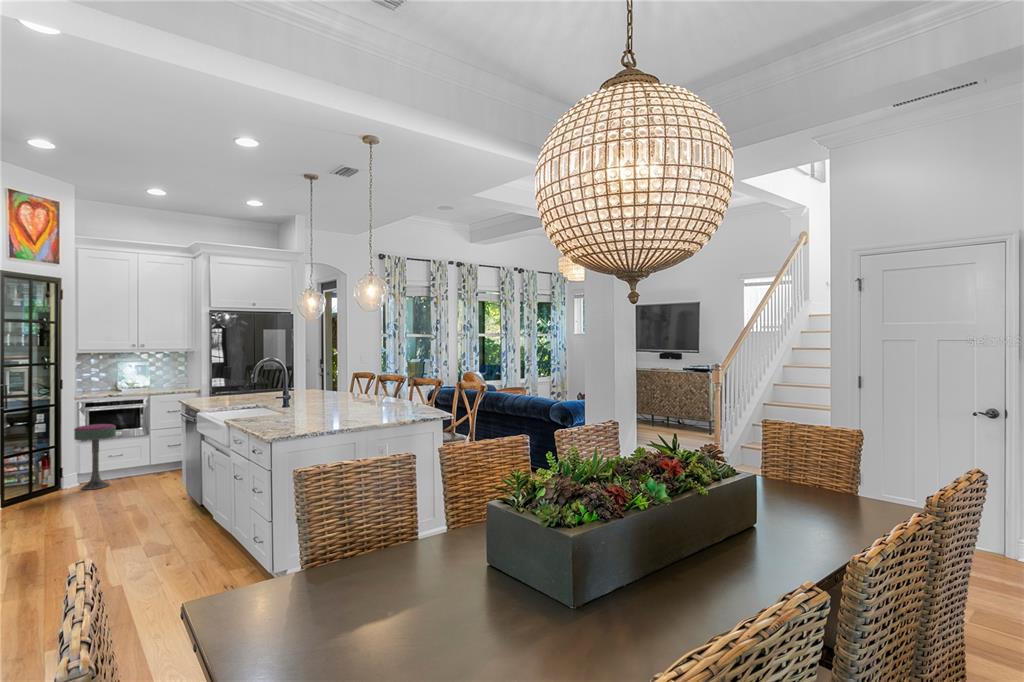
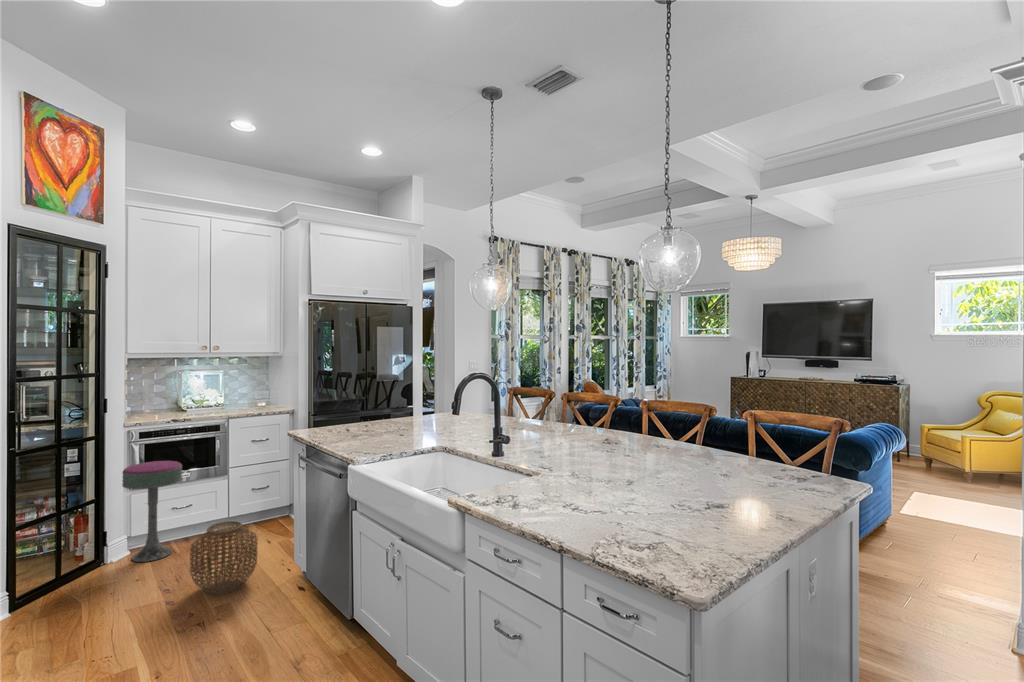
woven basket: none [115,459,161,503] -> present [190,521,257,595]

